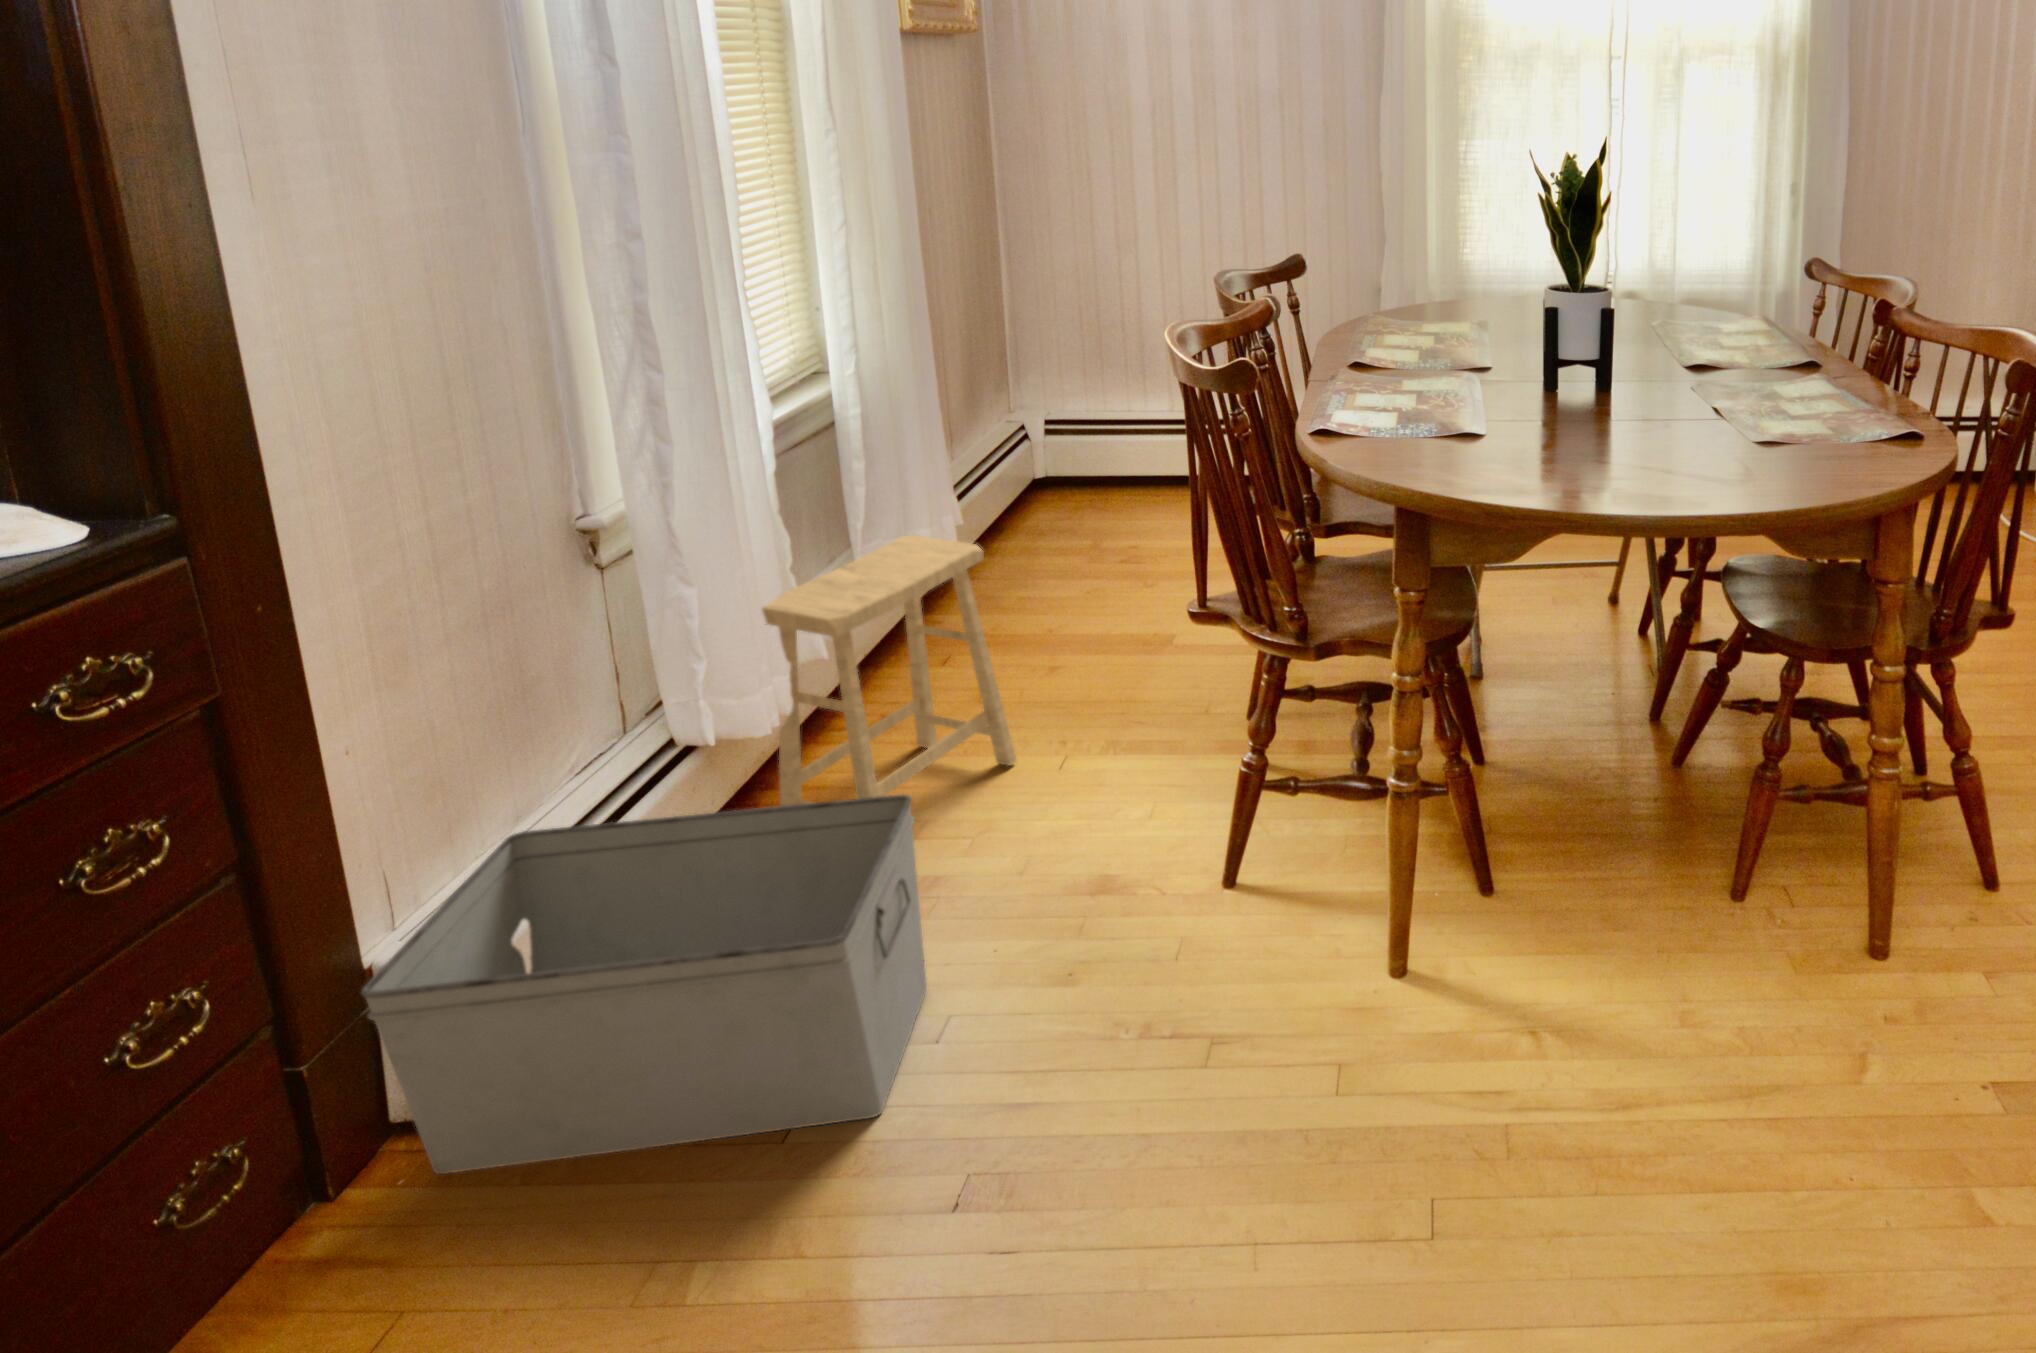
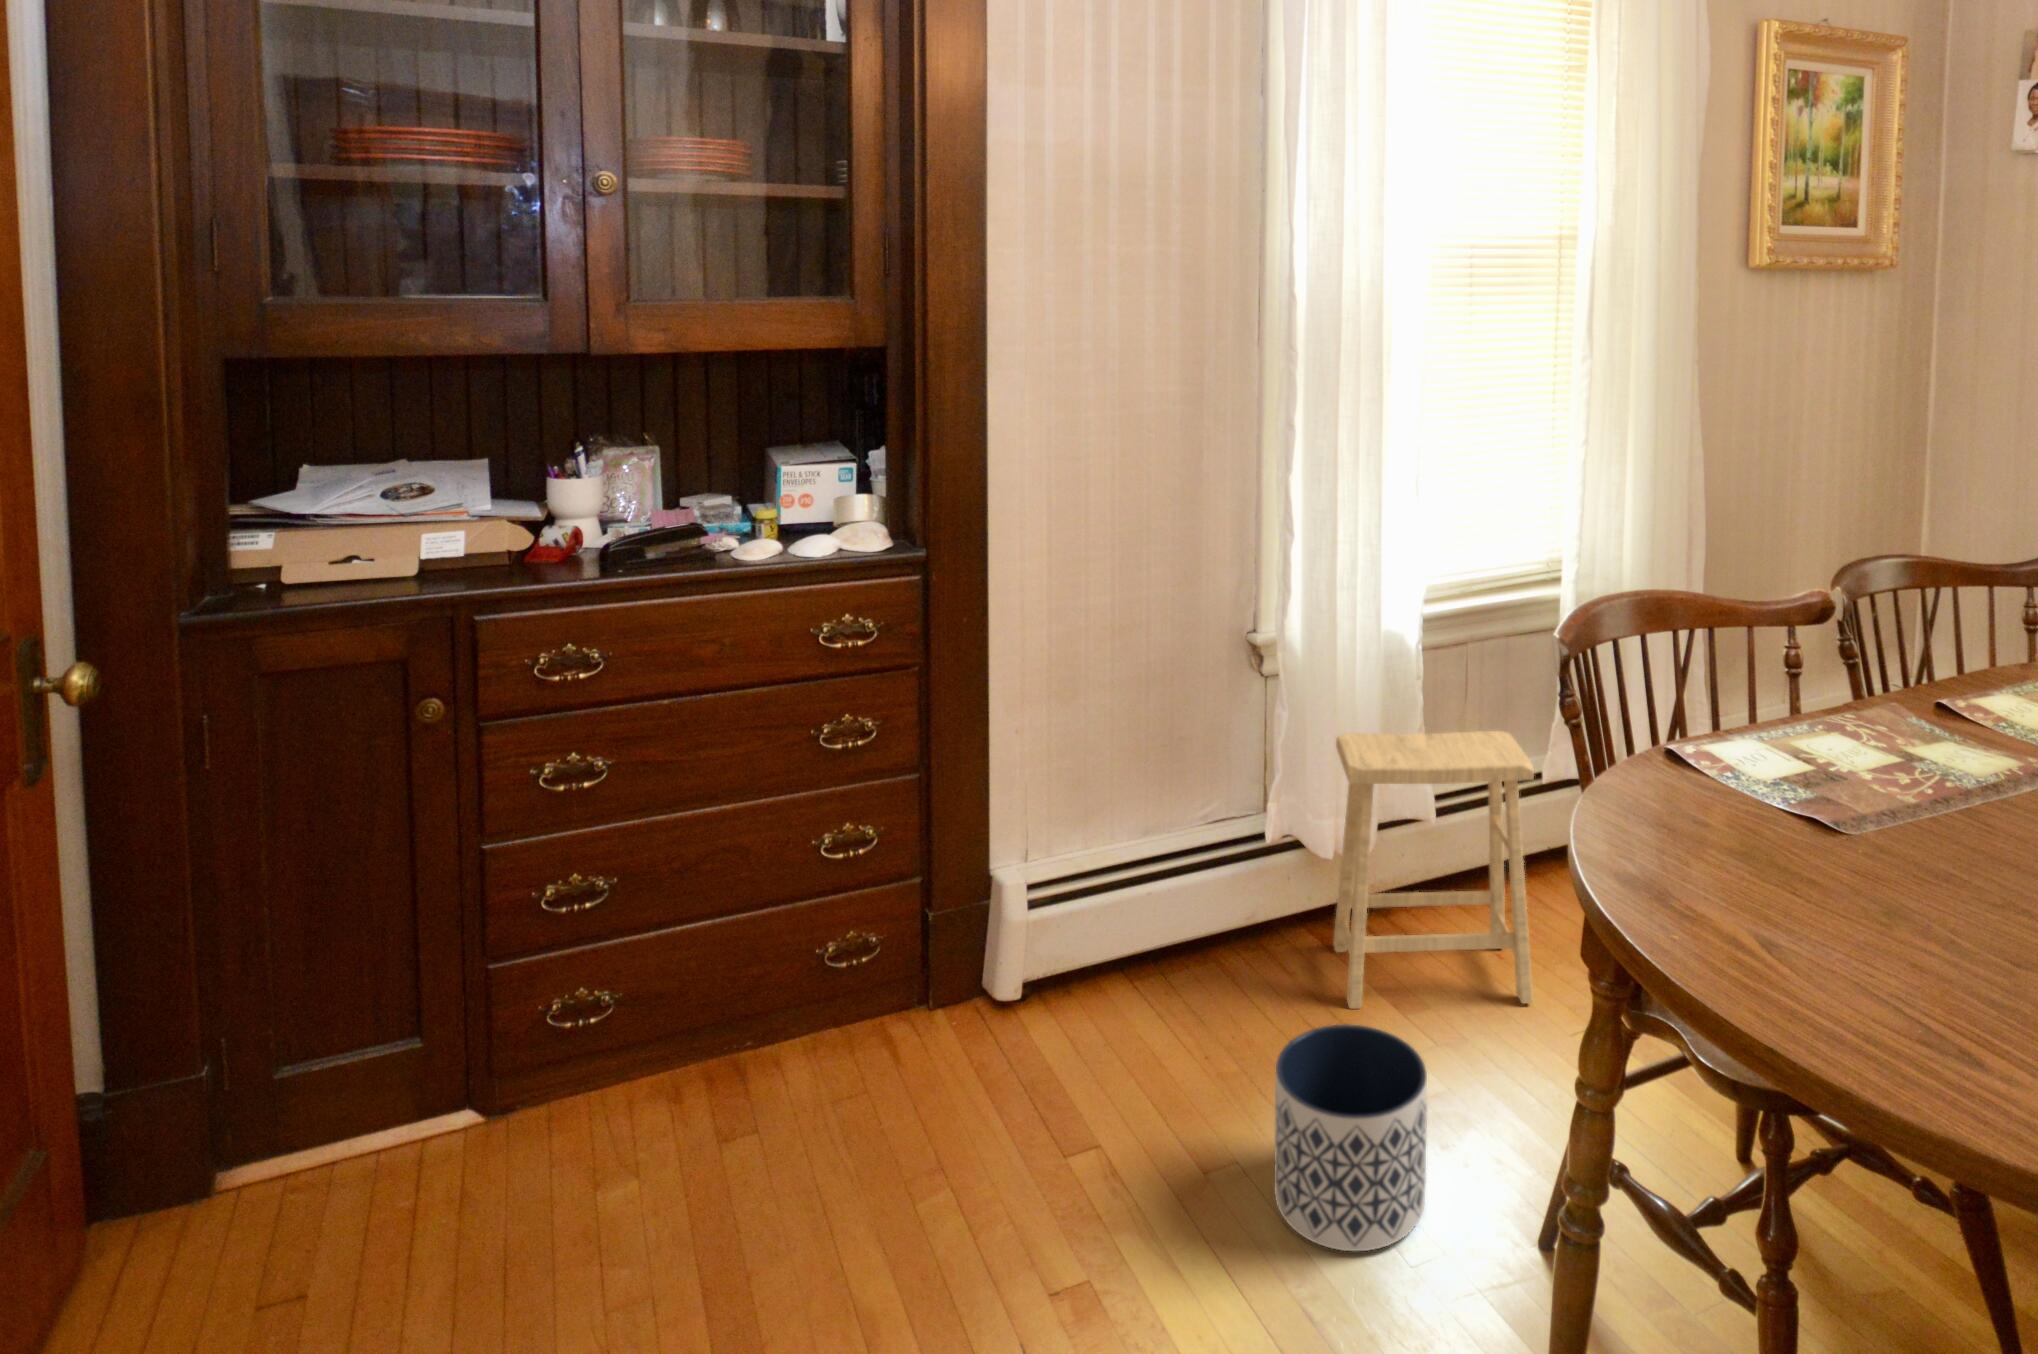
storage bin: present [361,795,927,1174] -> none [951,817,1259,1178]
planter: none [1001,796,1163,997] -> present [1274,1024,1427,1251]

